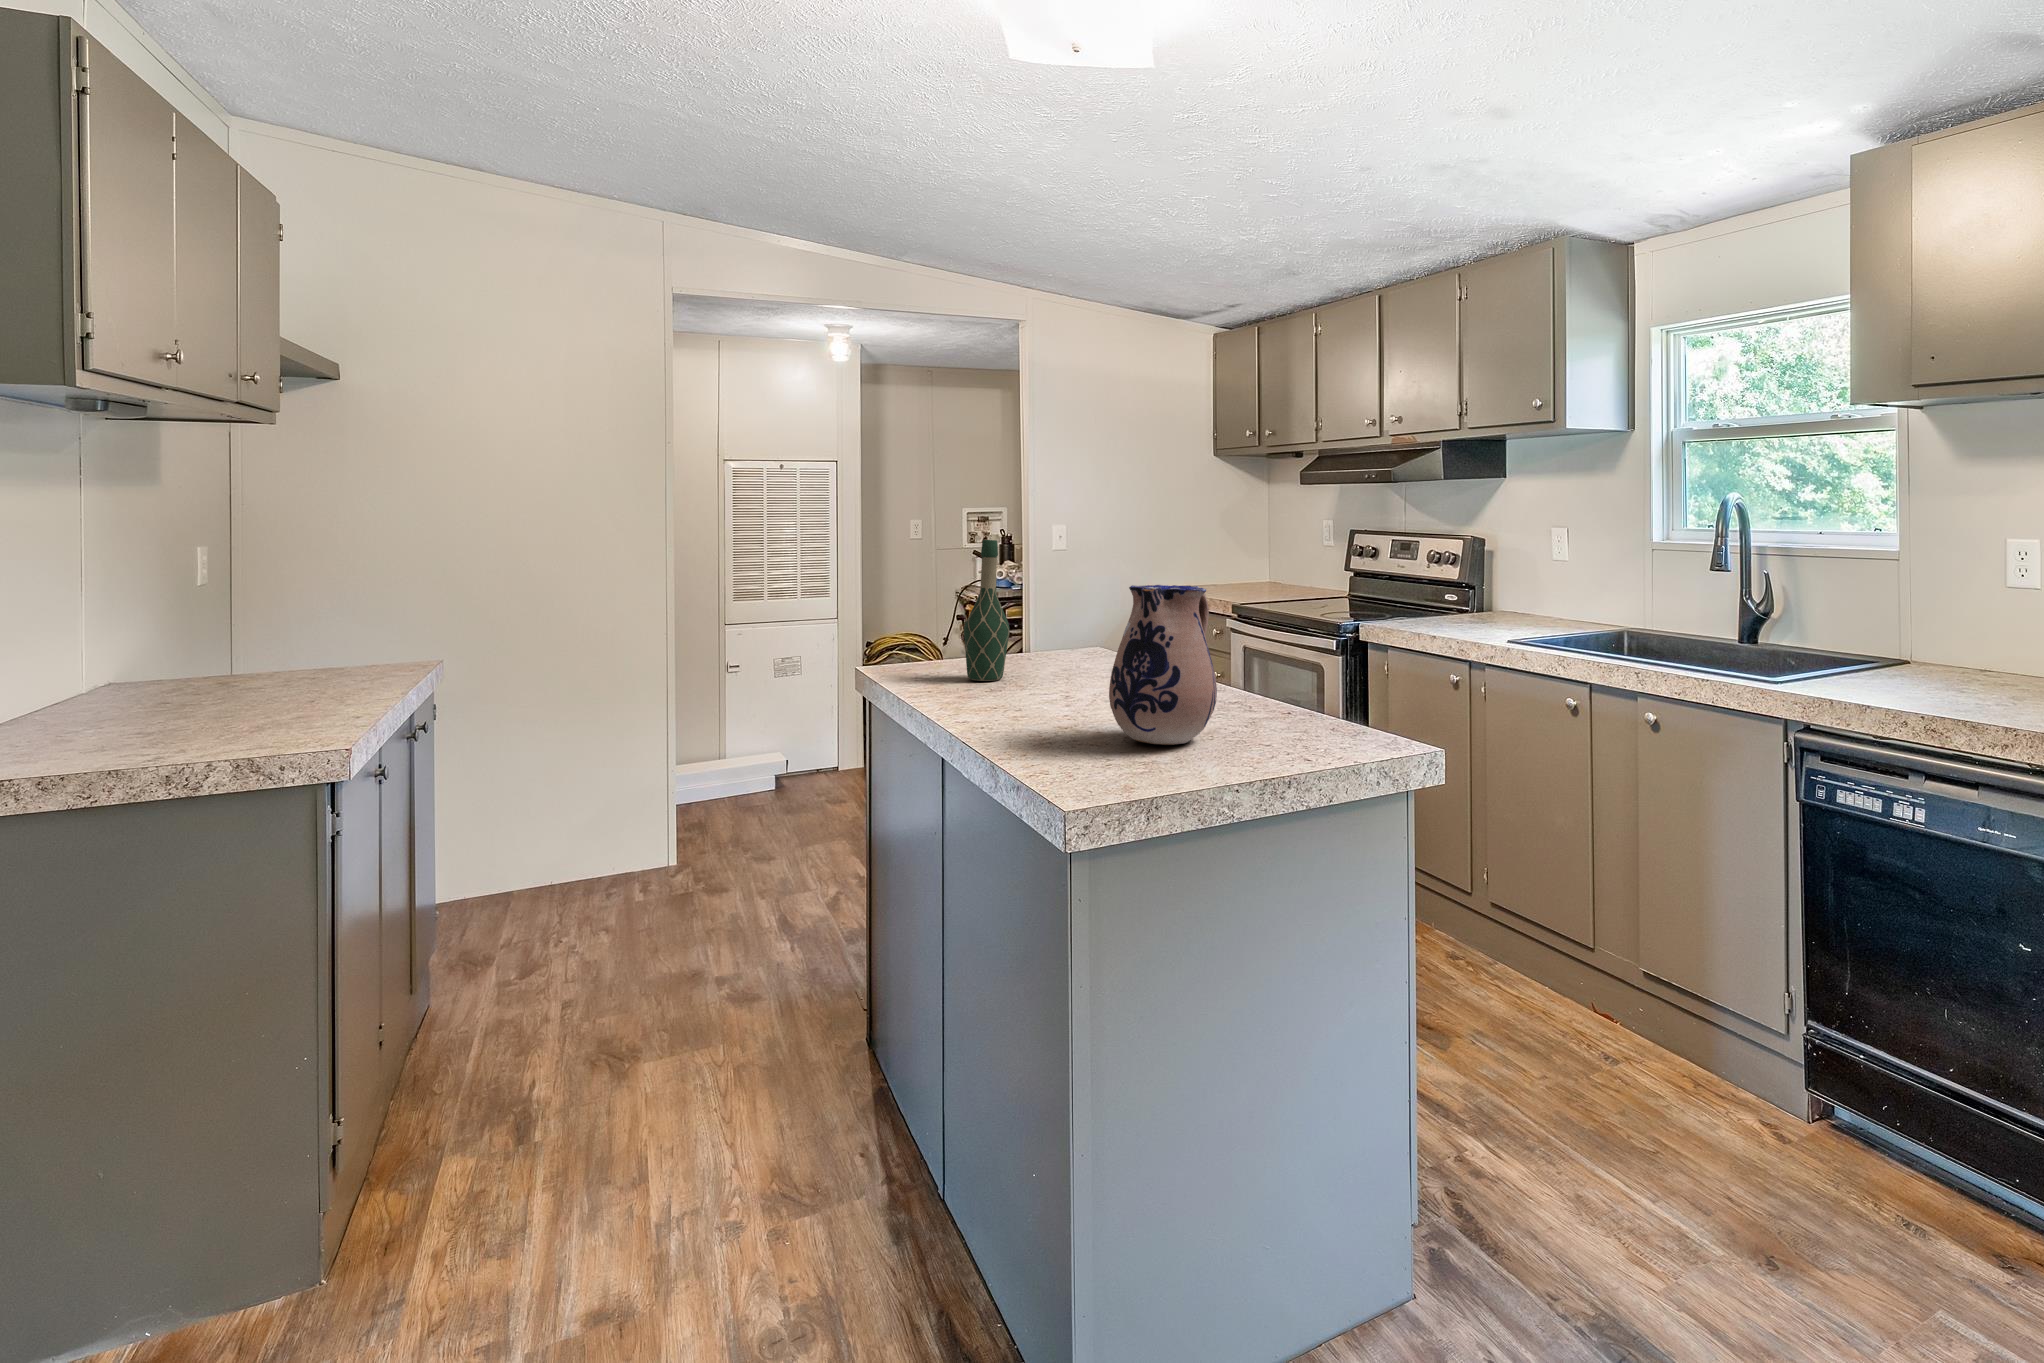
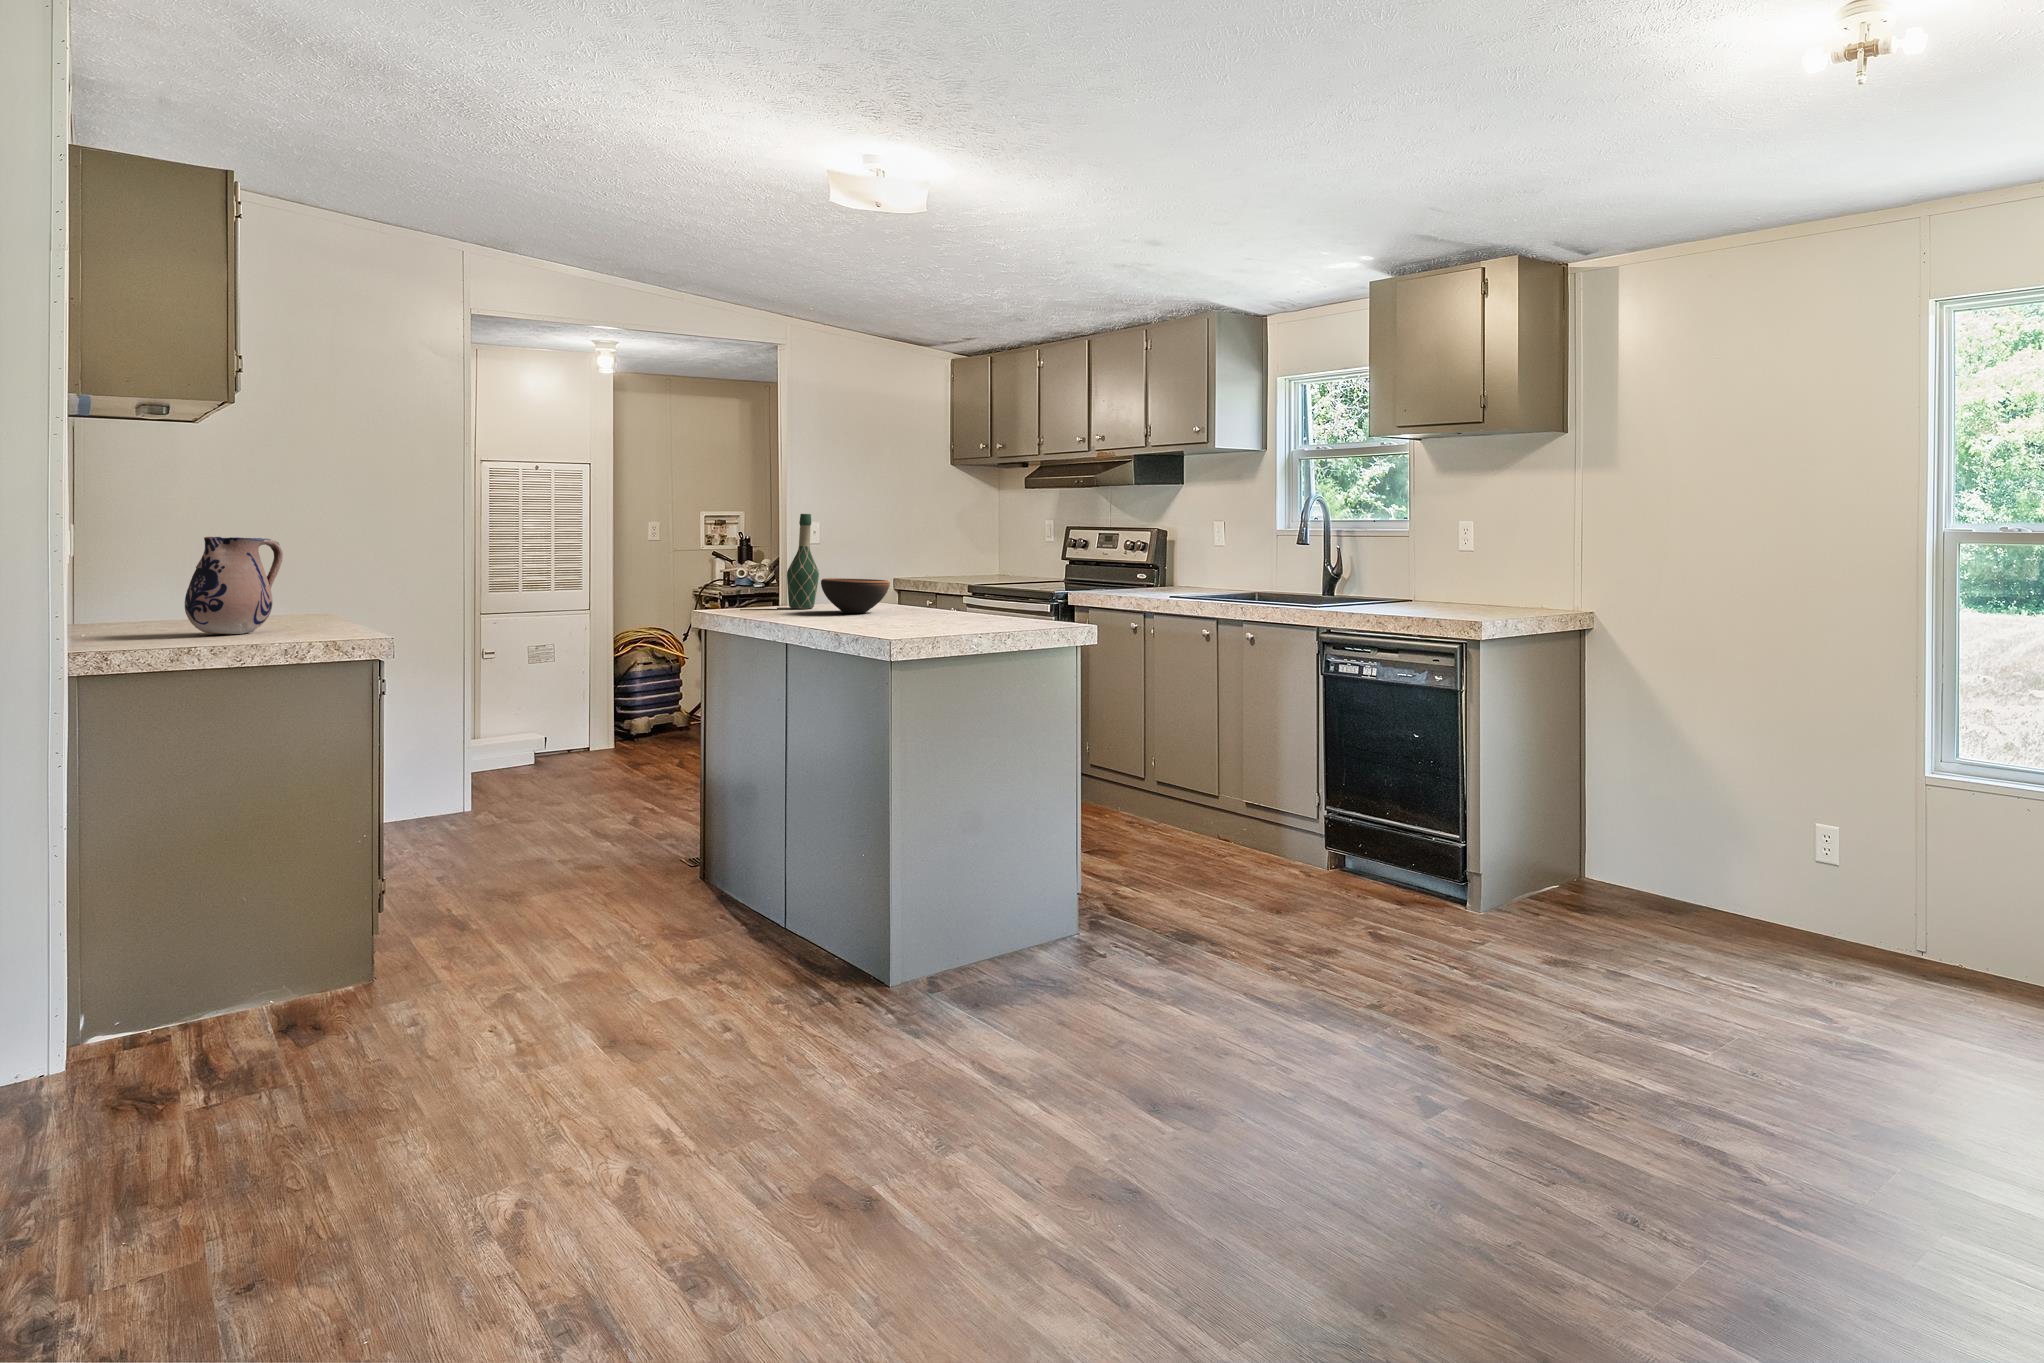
ceramic pitcher: present [1109,585,1217,745] -> present [185,537,283,634]
bowl: none [1001,640,1104,699] -> present [821,578,890,613]

